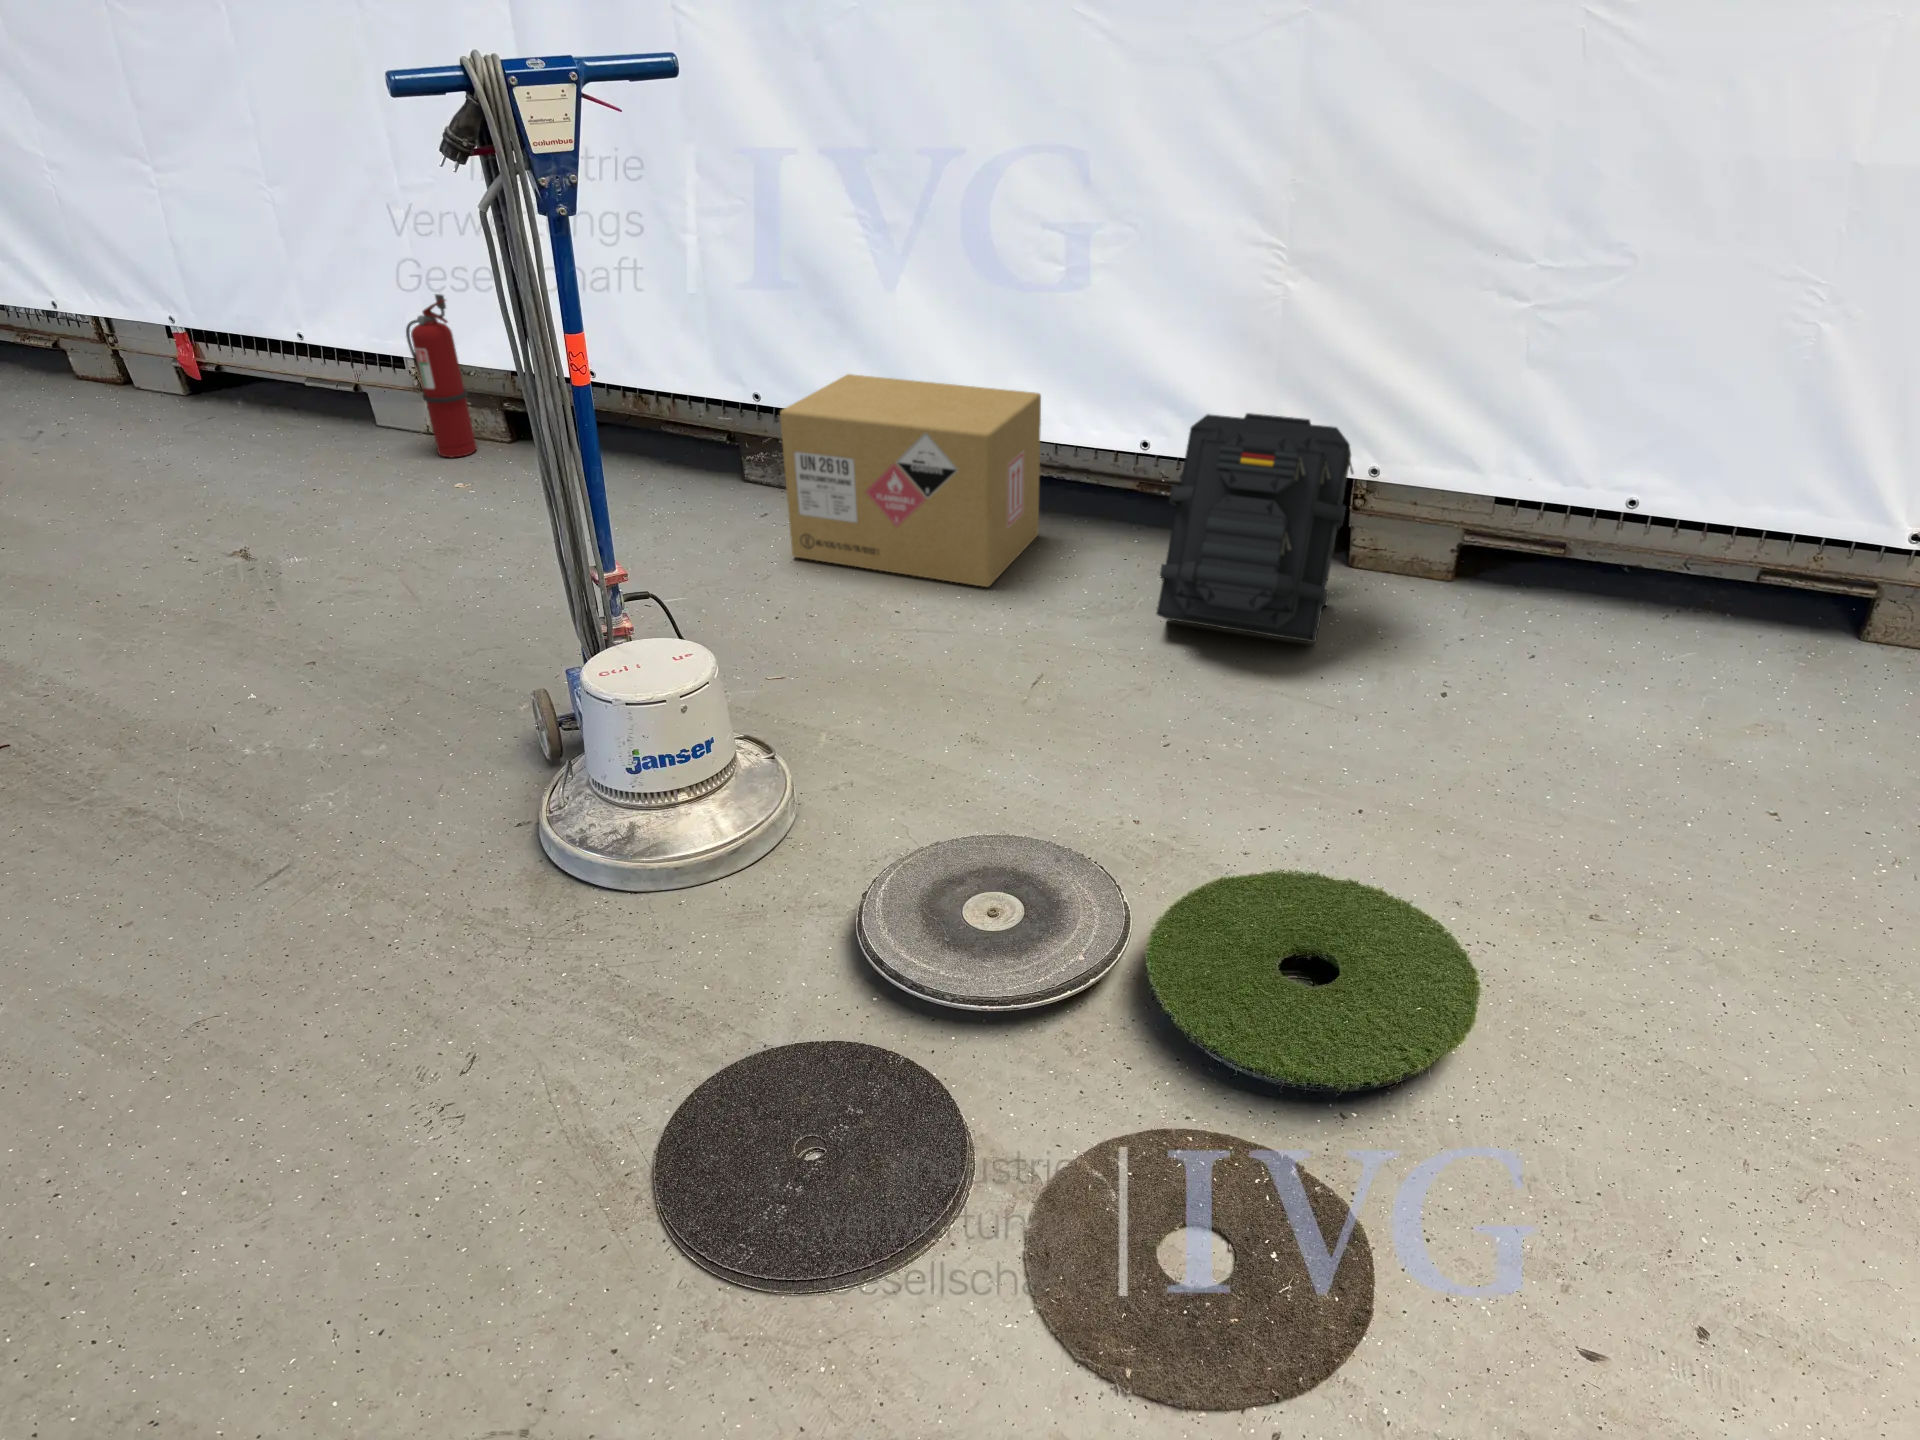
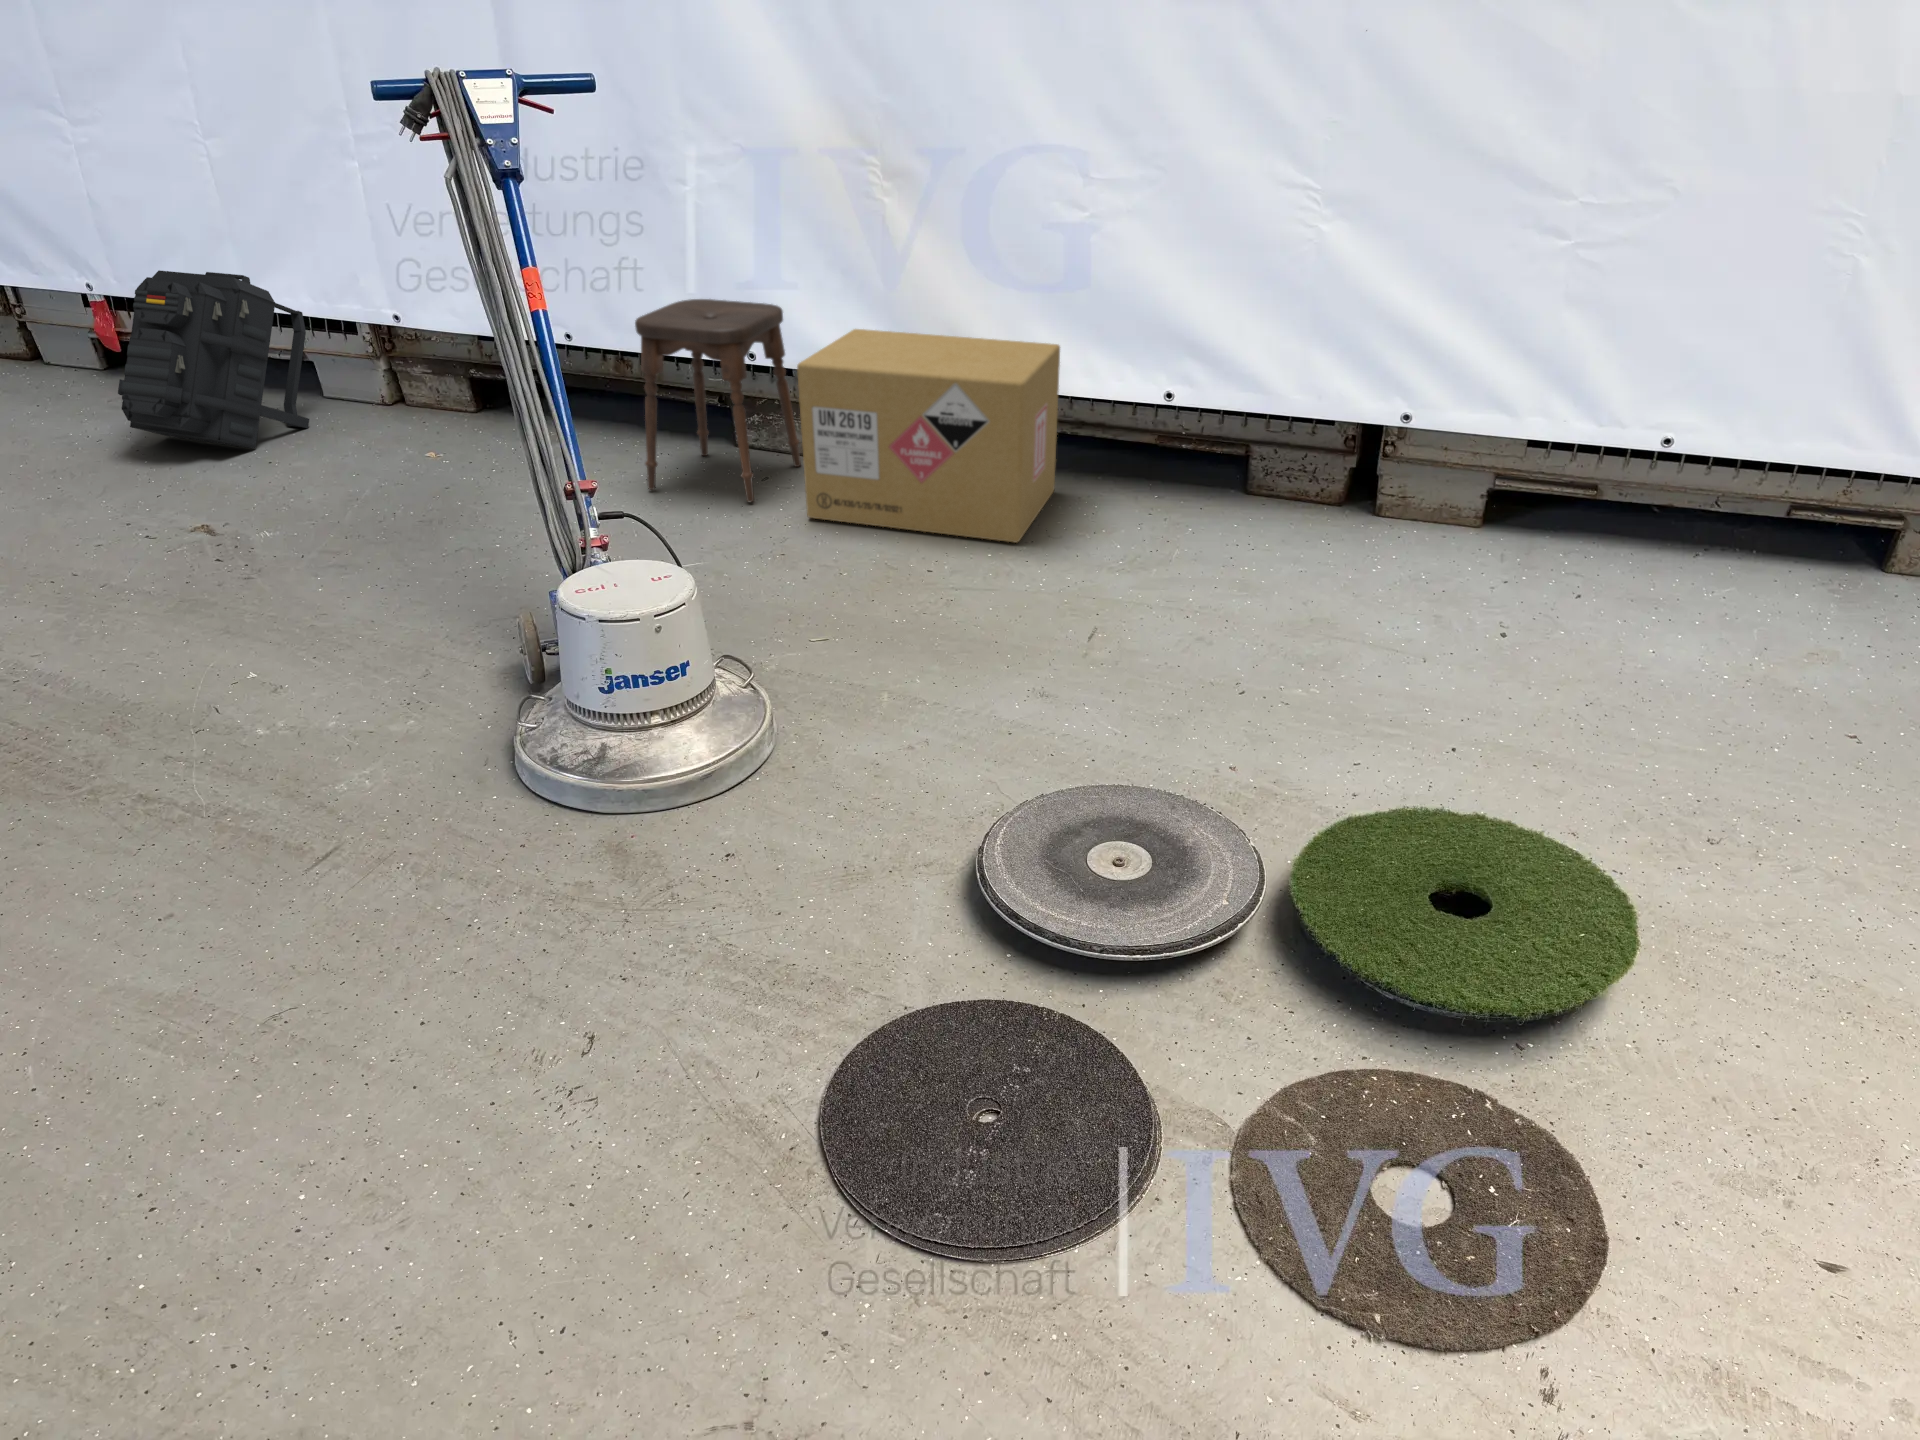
fire extinguisher: present [406,294,477,457] -> none [364,252,443,427]
stool: none [636,343,800,540] -> present [635,299,801,502]
backpack: present [1157,413,1354,642] -> present [118,270,309,449]

